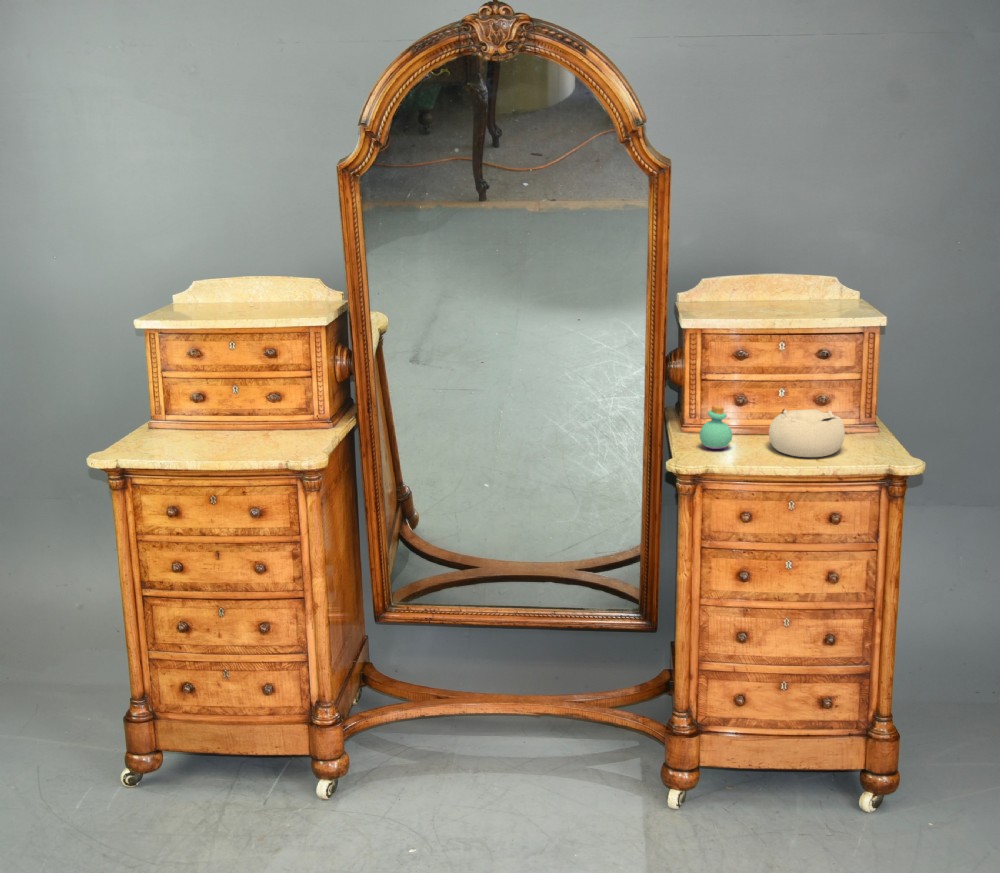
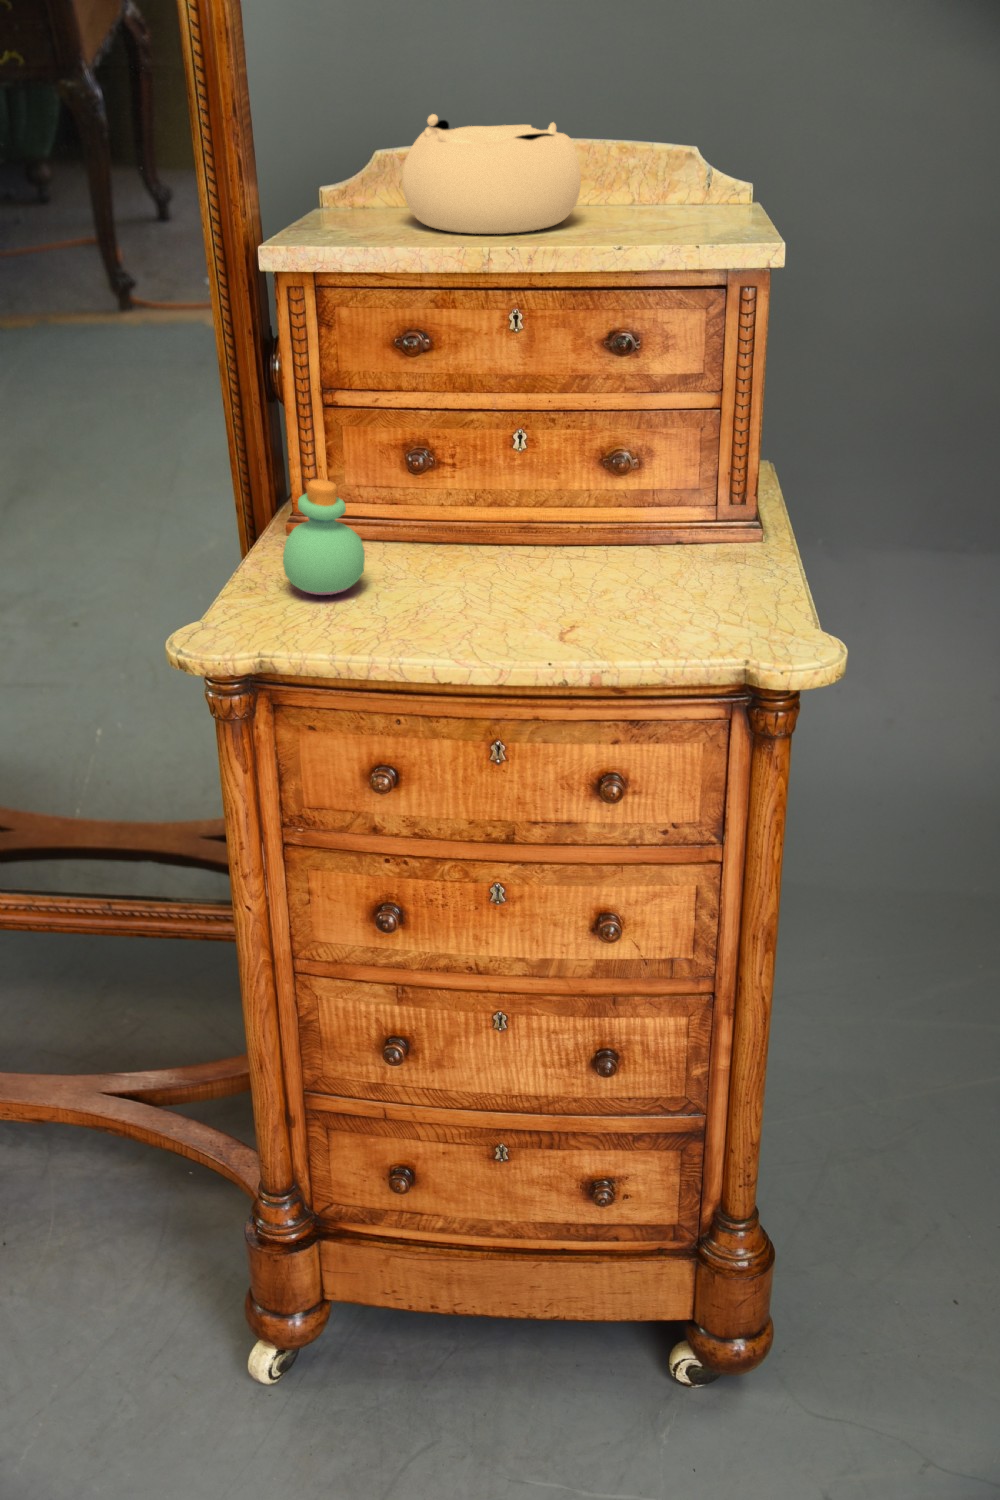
decorative bowl: present [769,409,845,457] -> present [402,114,581,234]

